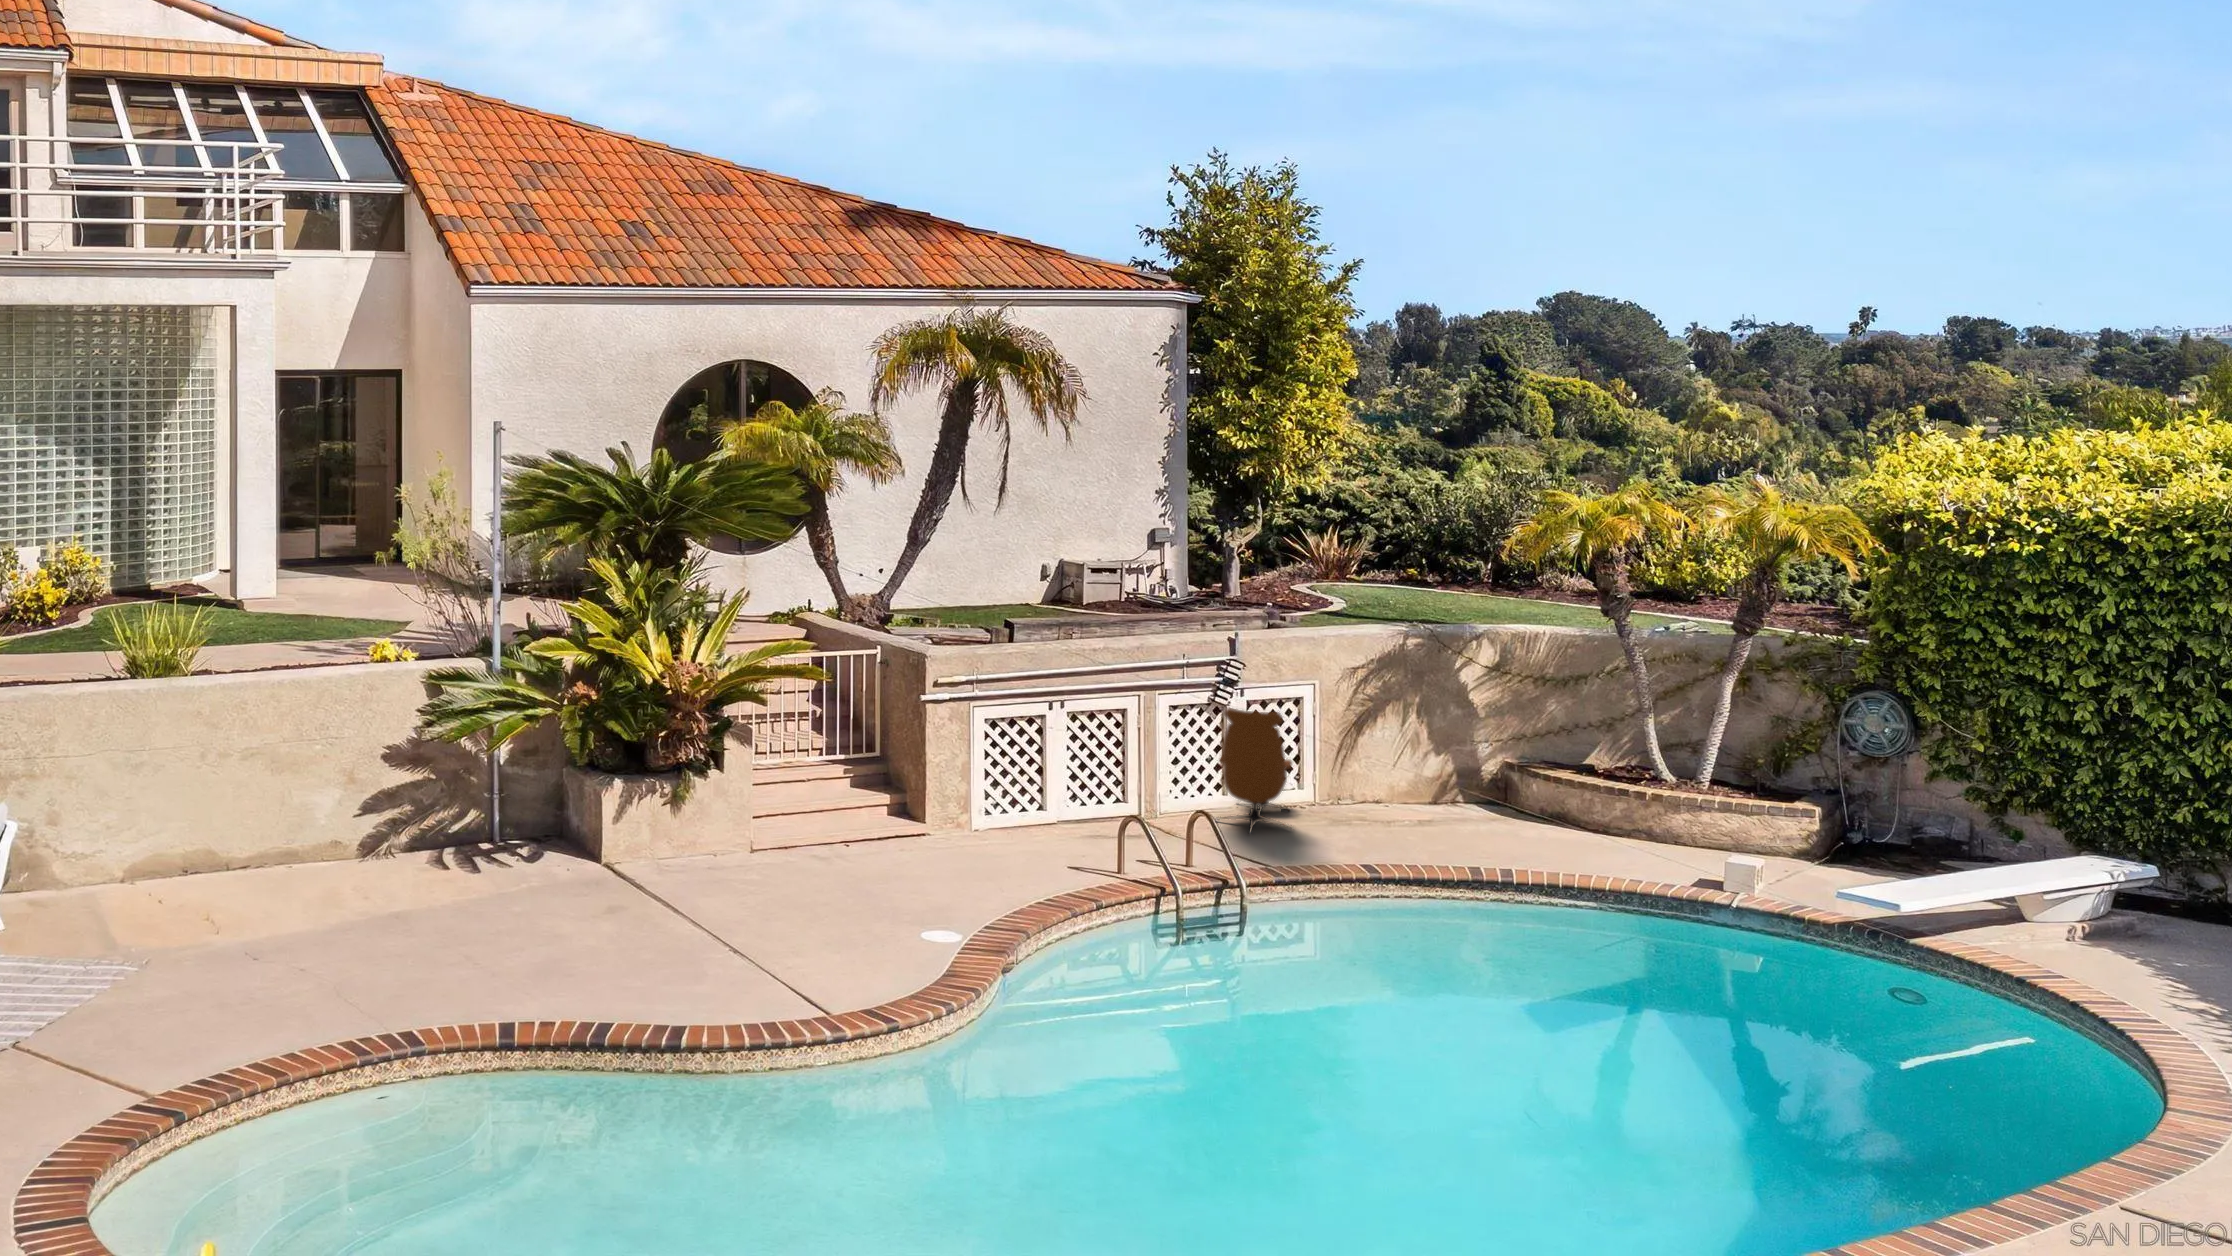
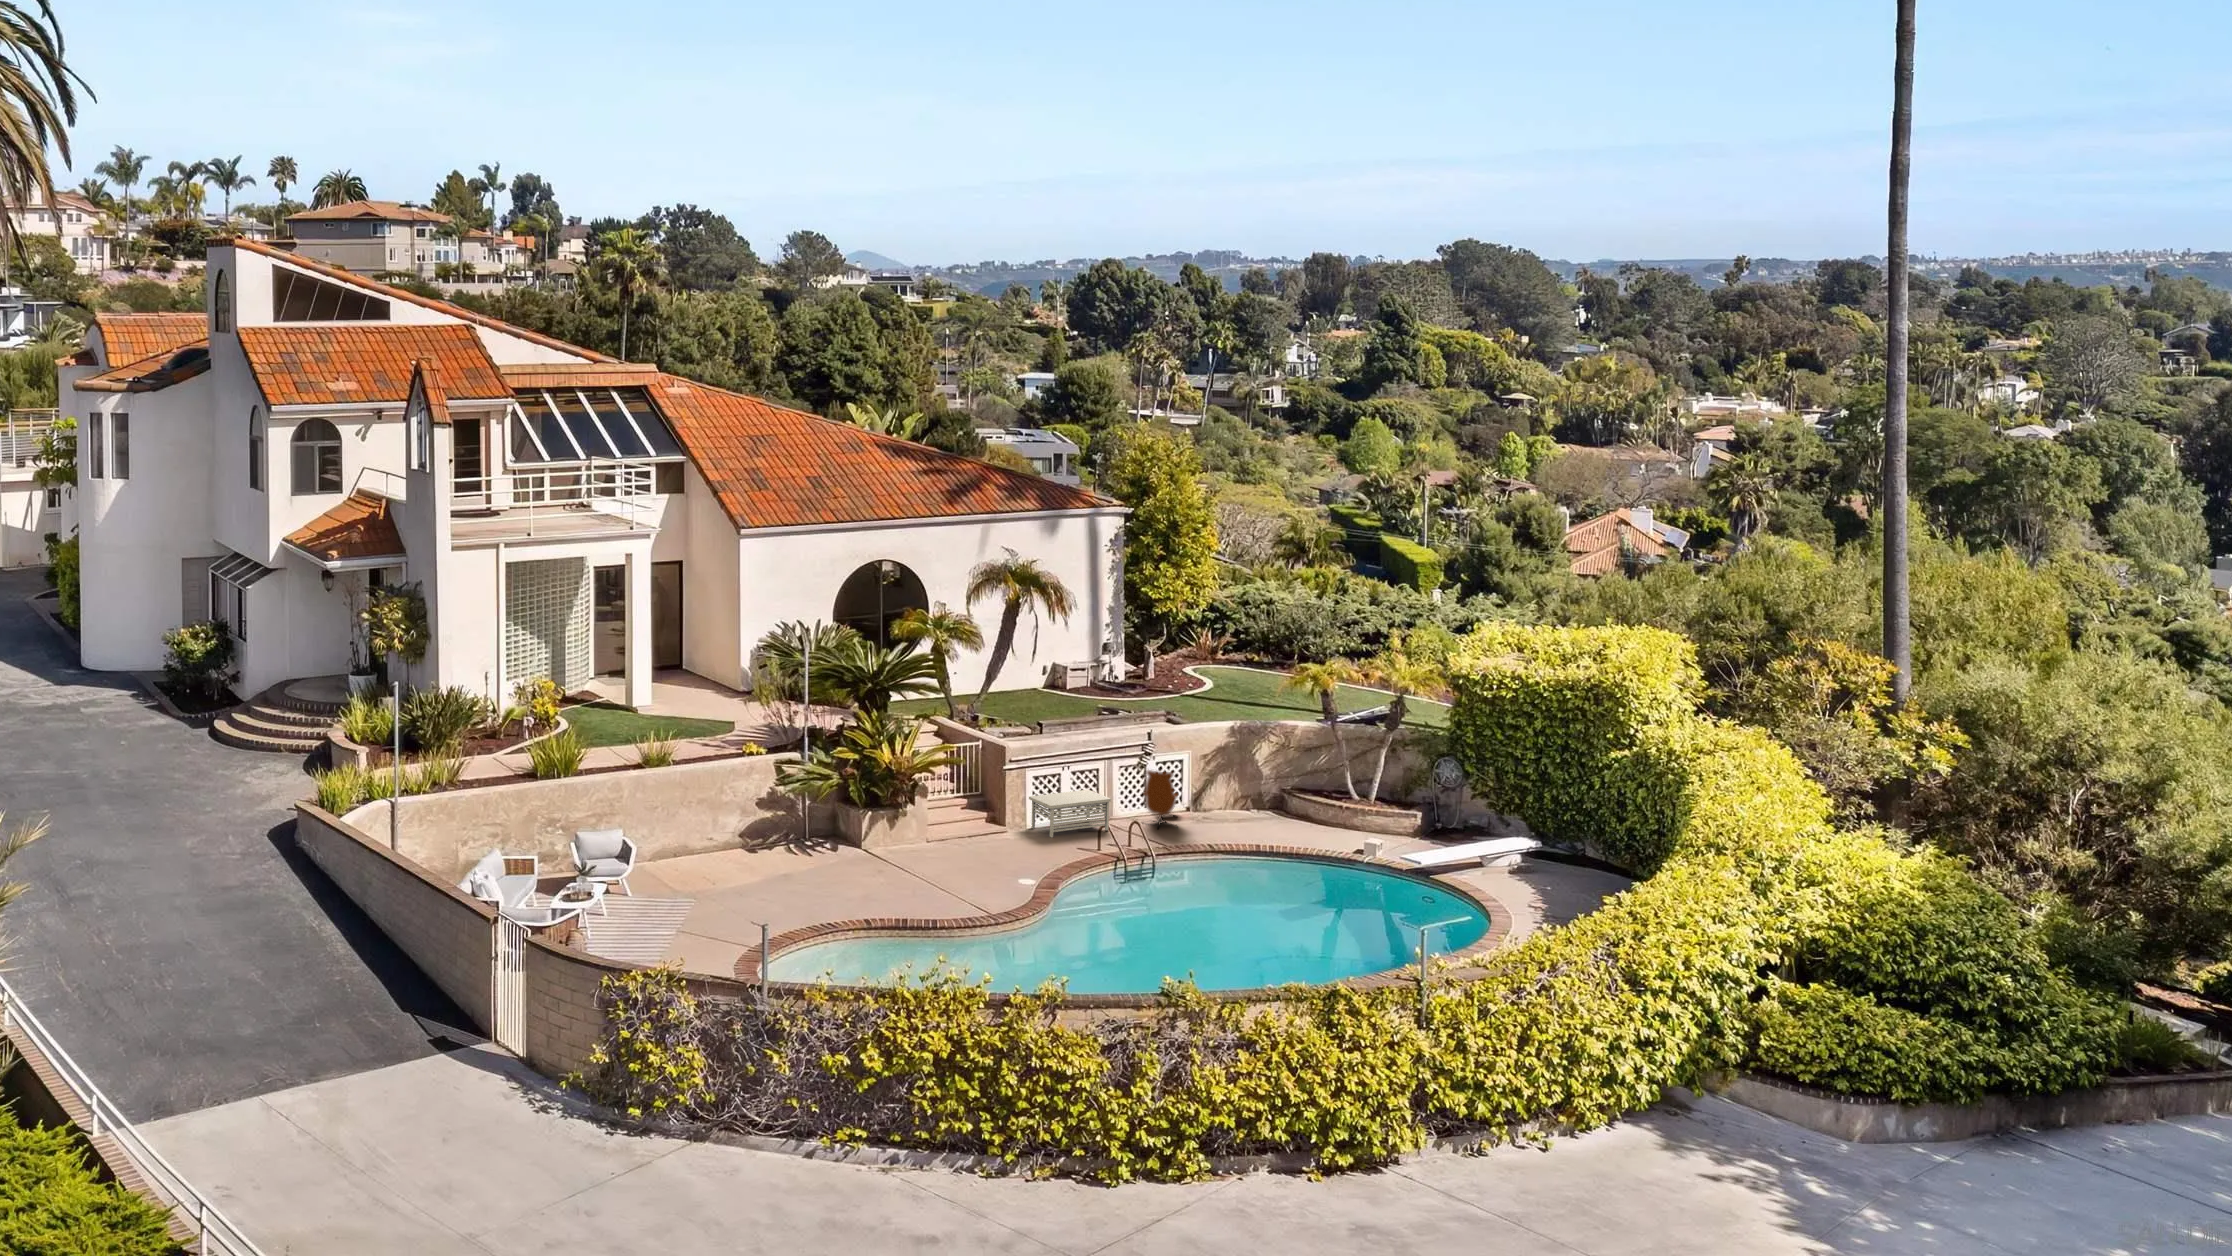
storage bench: none [975,751,1150,846] -> present [1029,790,1111,837]

